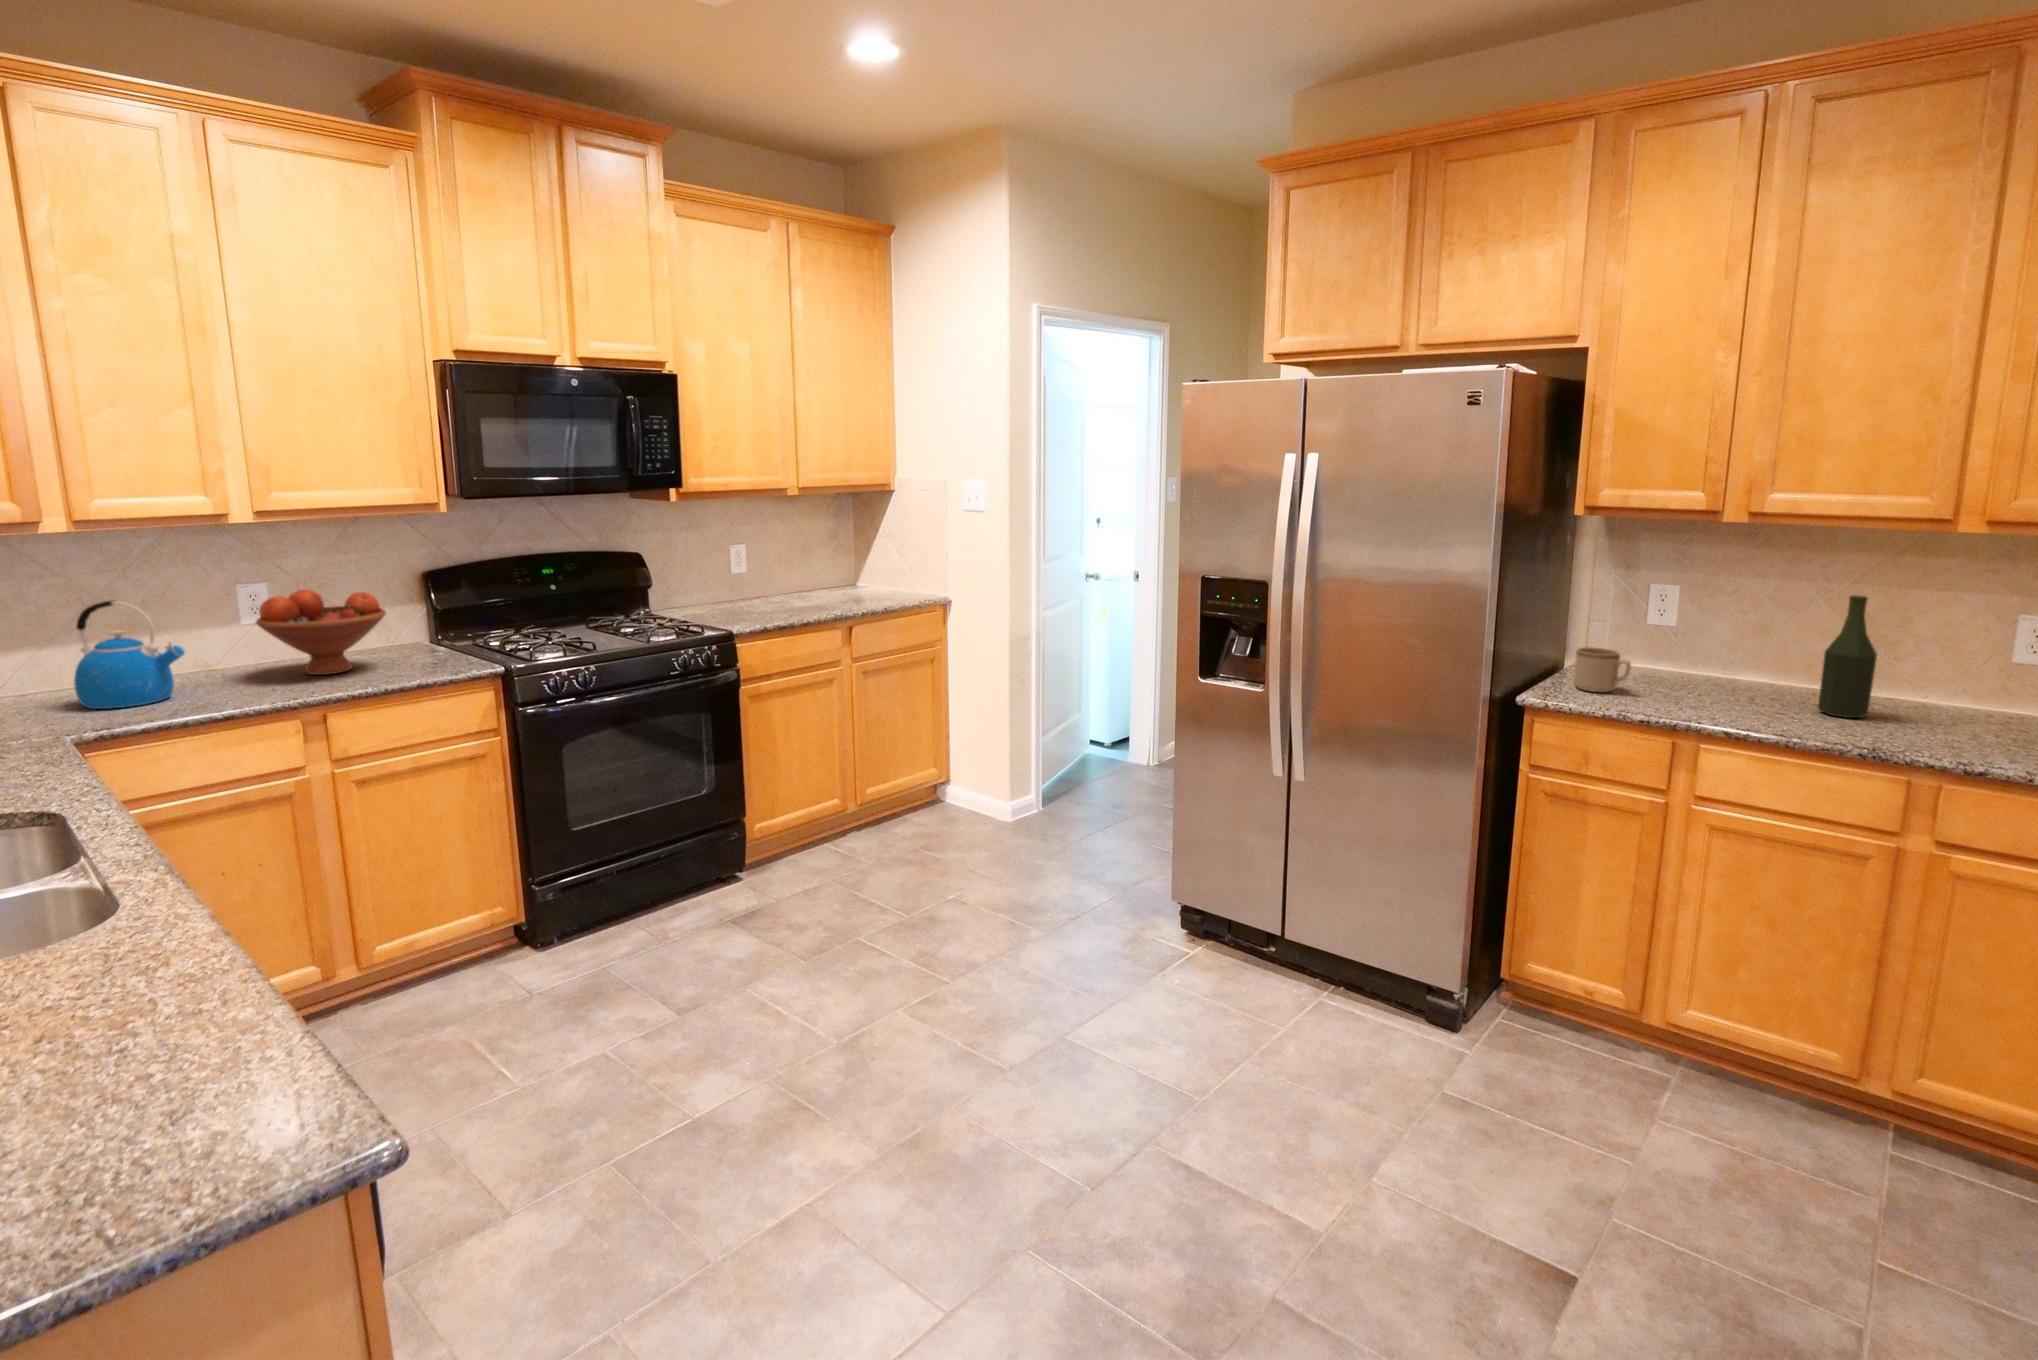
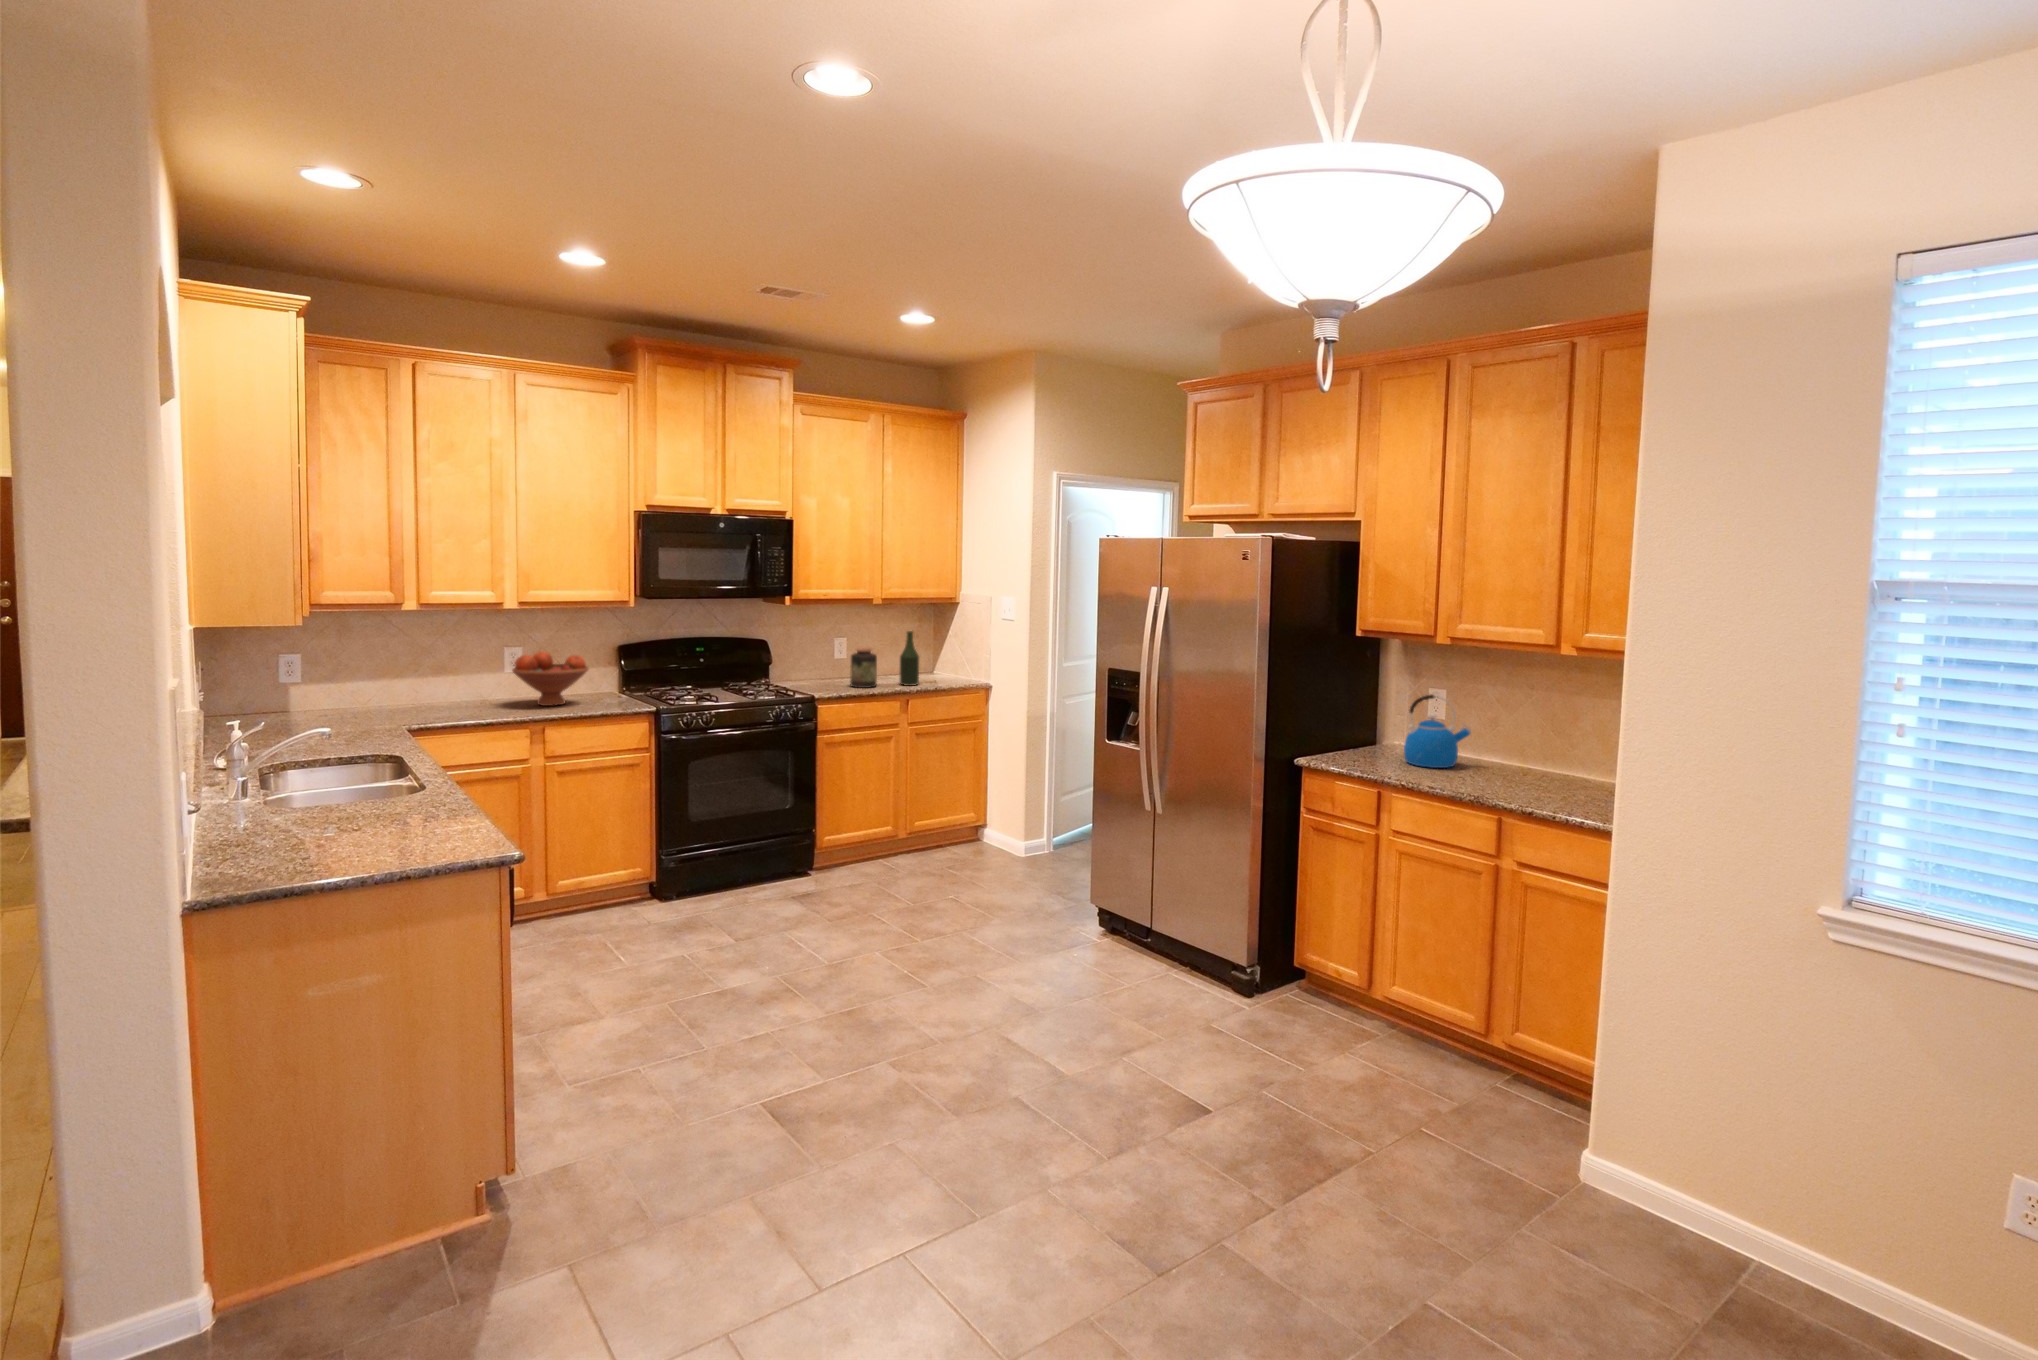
jar: none [765,556,803,614] -> present [850,647,877,688]
bottle: present [1818,595,1877,718] -> present [900,631,919,686]
kettle: present [74,600,185,709] -> present [1404,694,1471,768]
mug: present [1574,647,1631,692] -> none [1345,729,1376,761]

